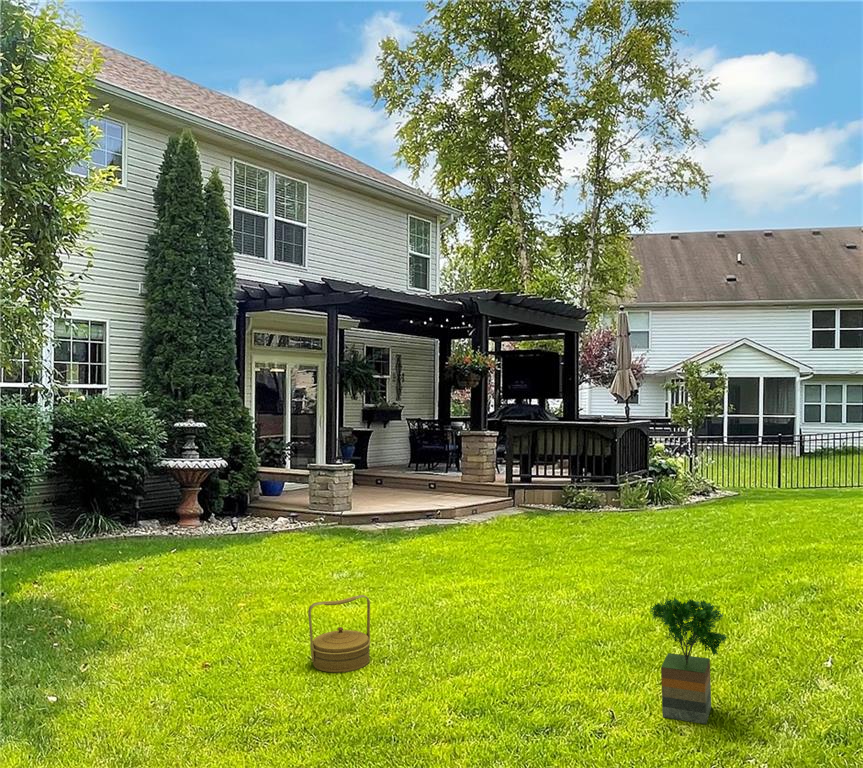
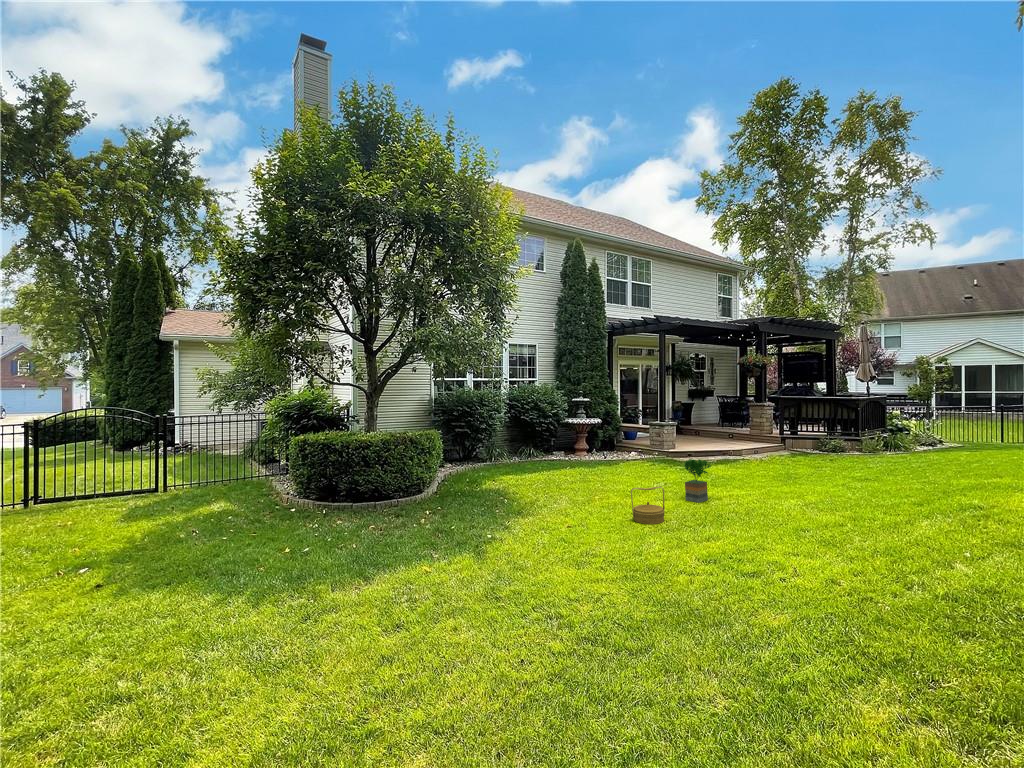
potted tree: present [650,598,727,724] -> present [684,459,711,503]

